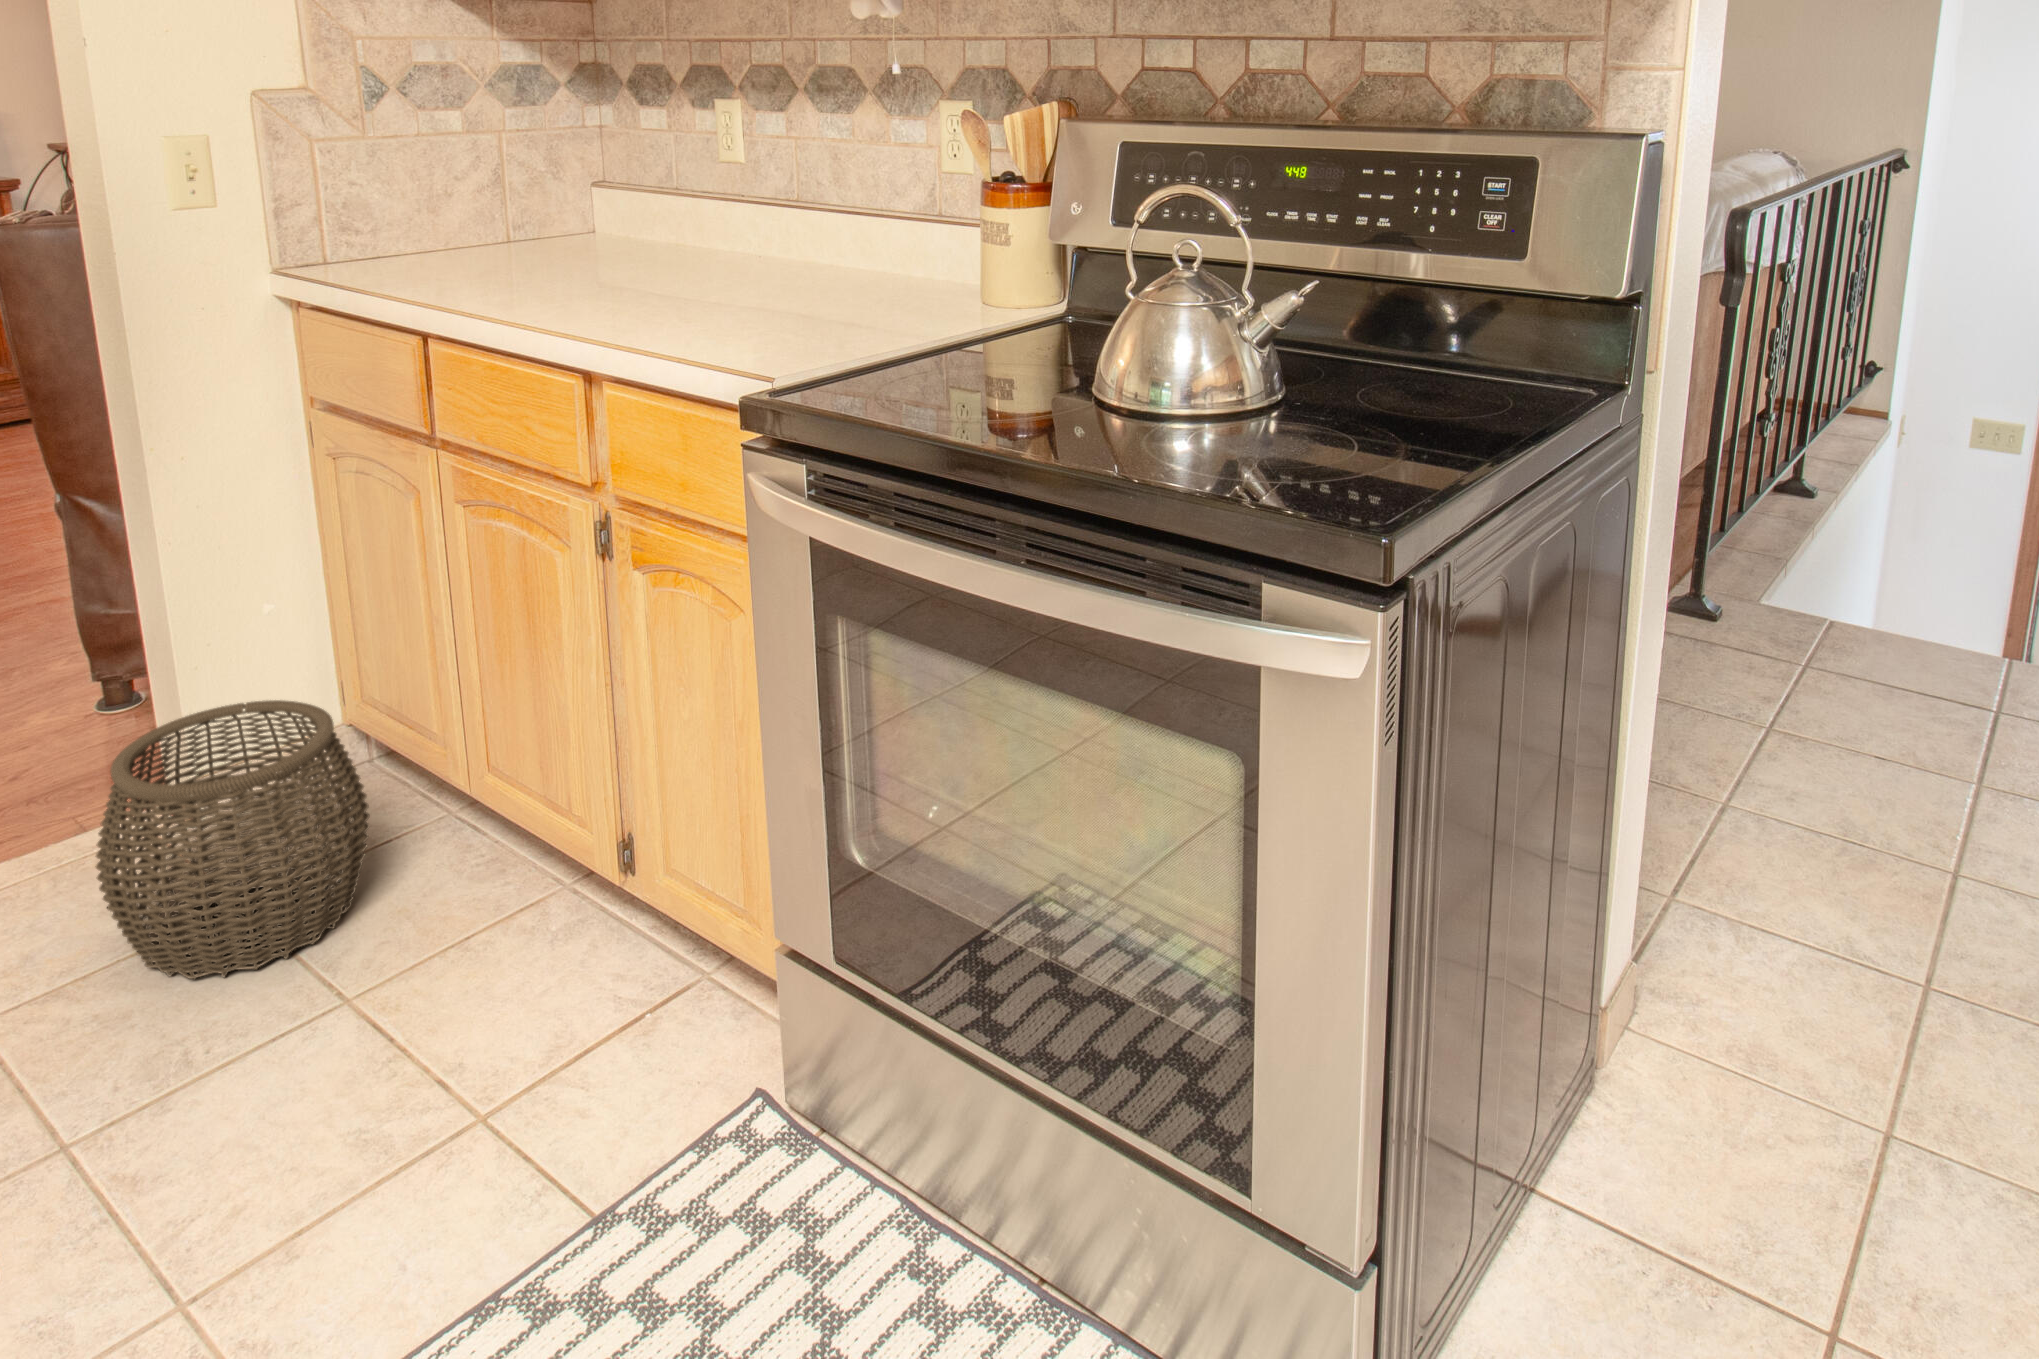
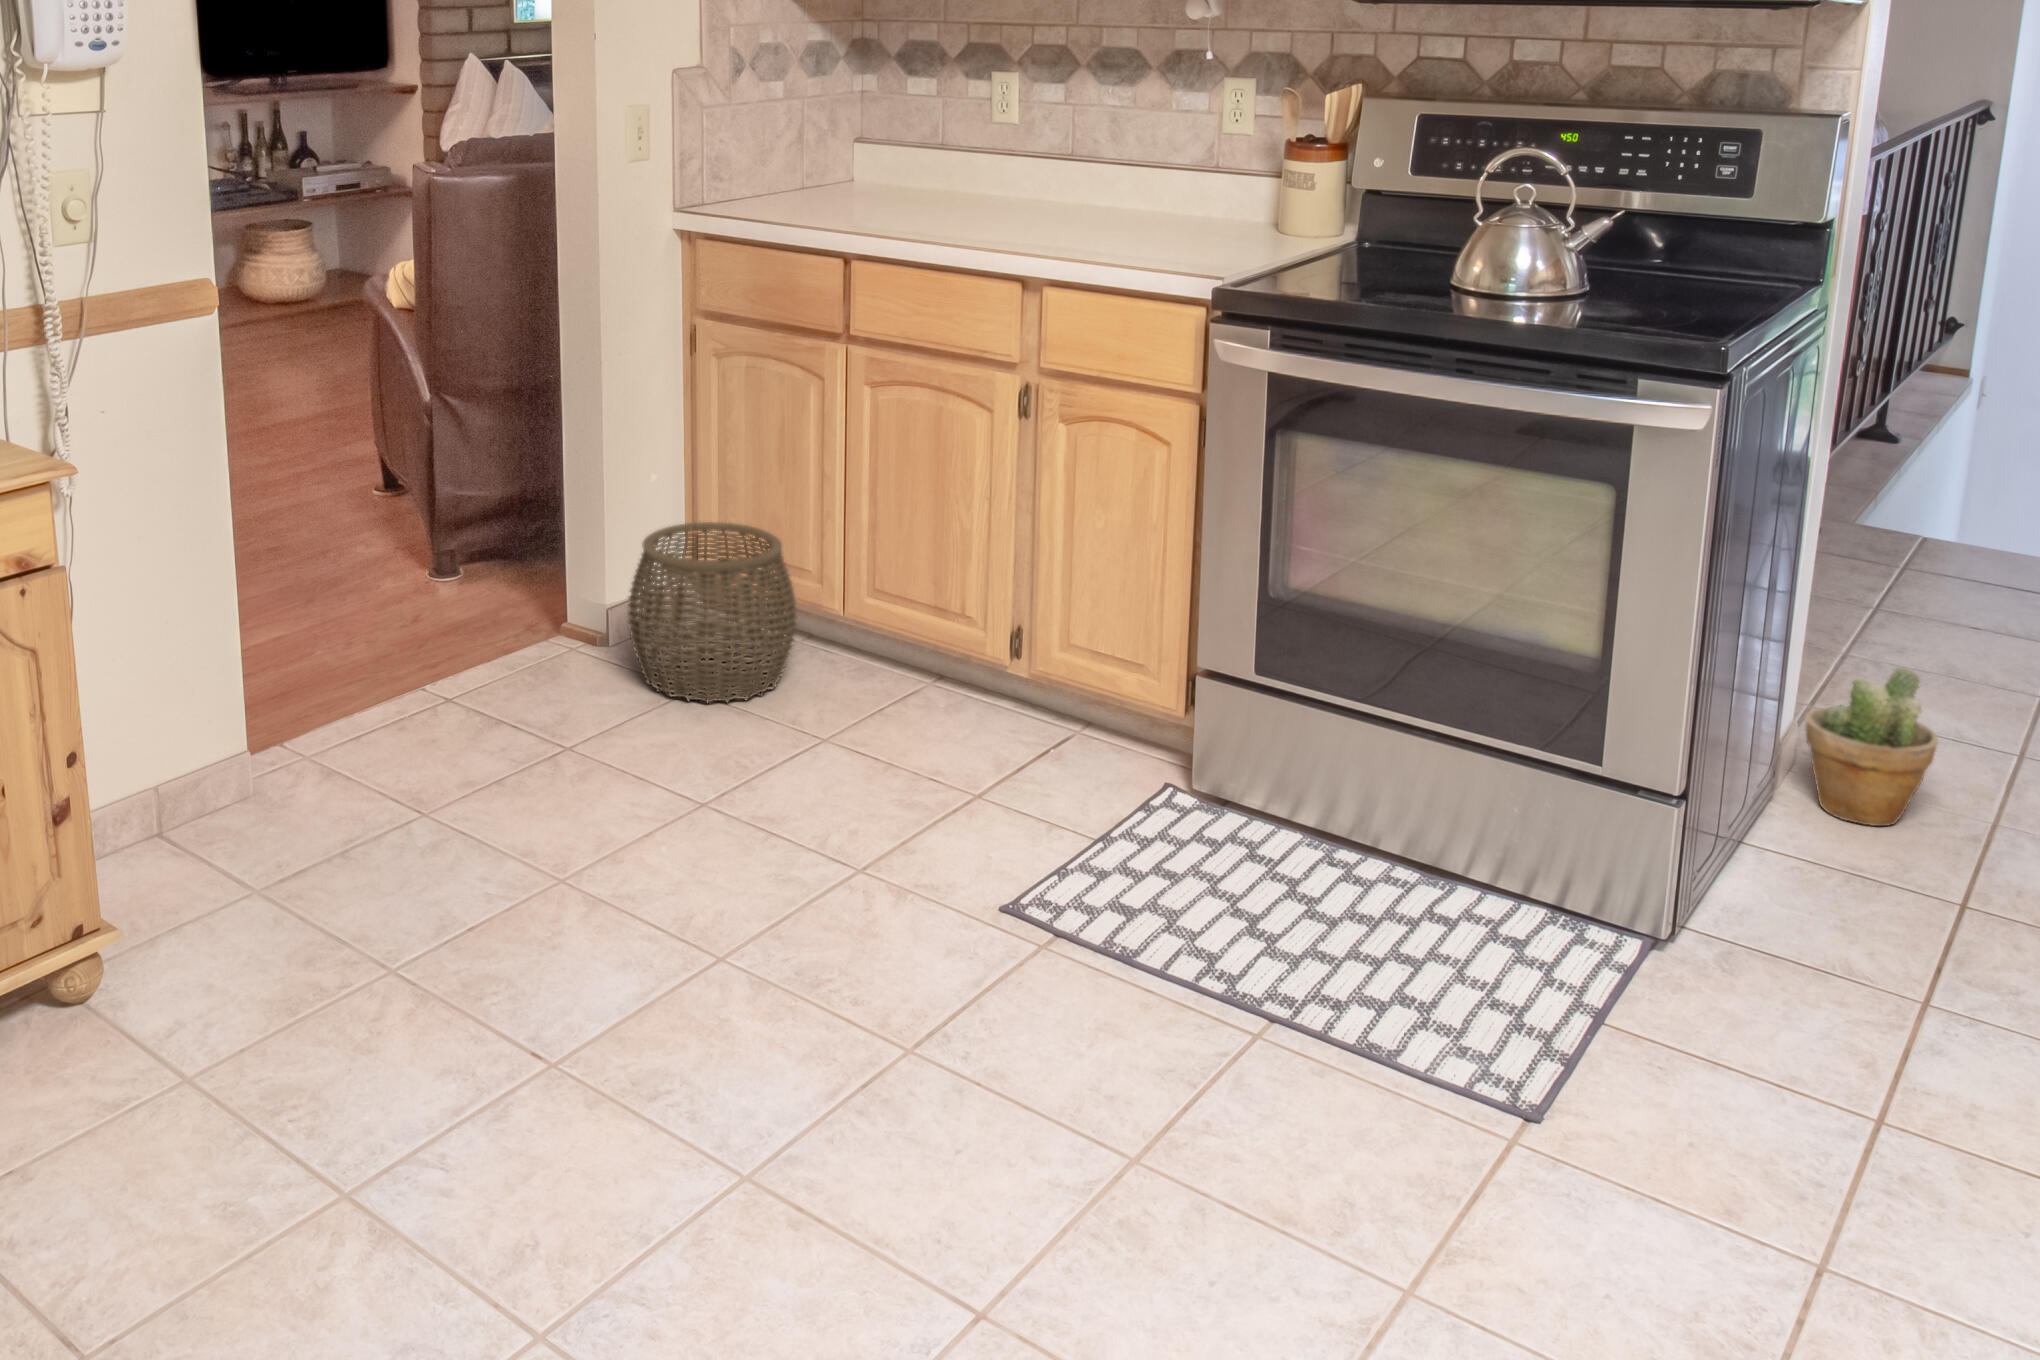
potted plant: none [1626,951,1805,1201] -> present [1805,667,1938,826]

